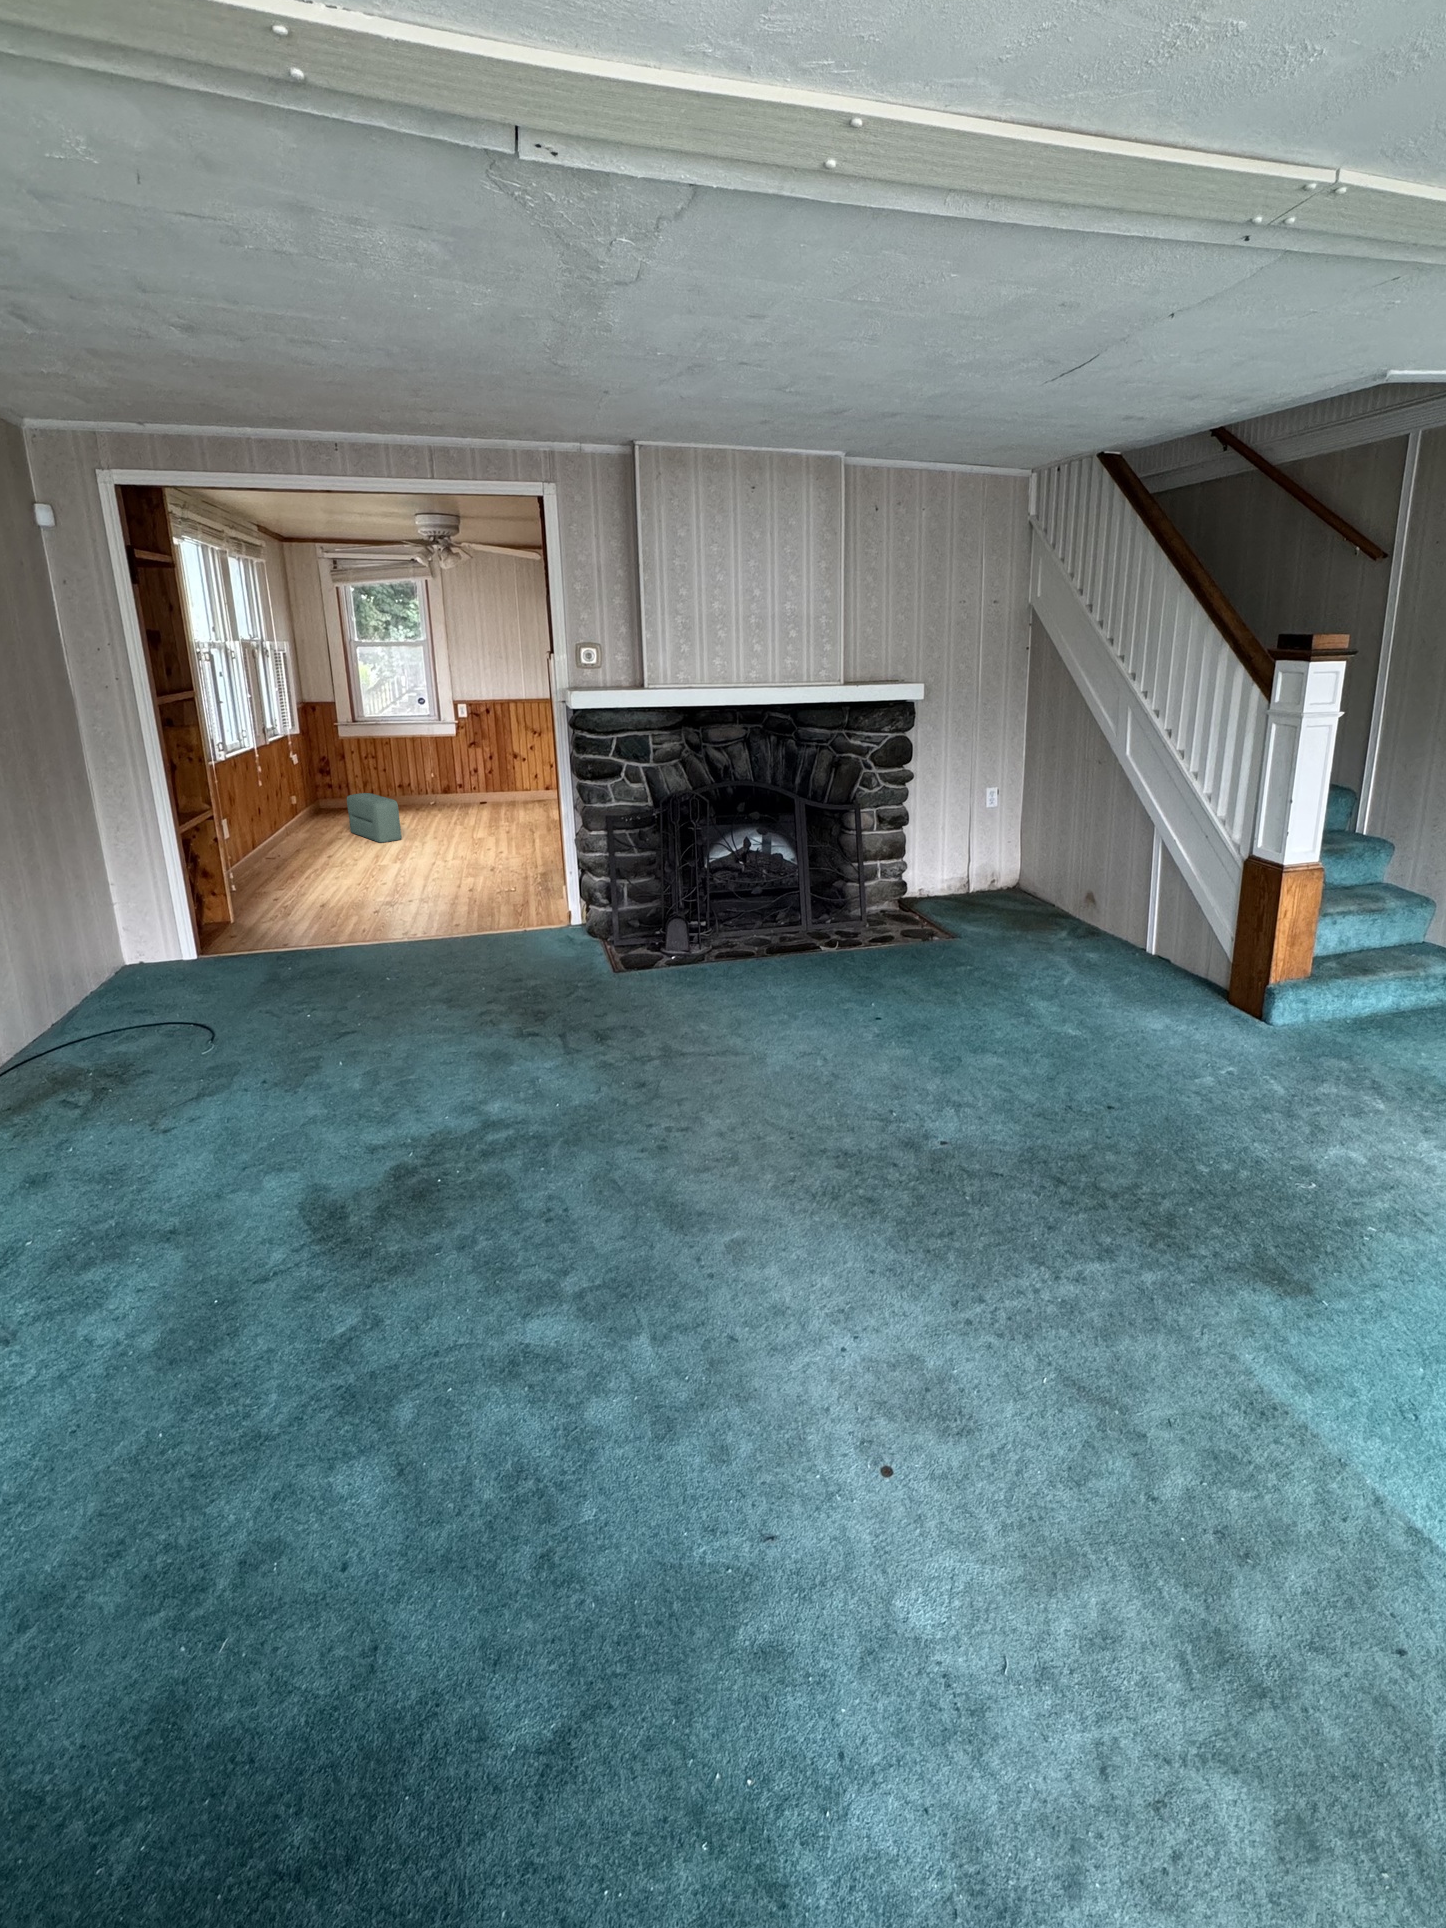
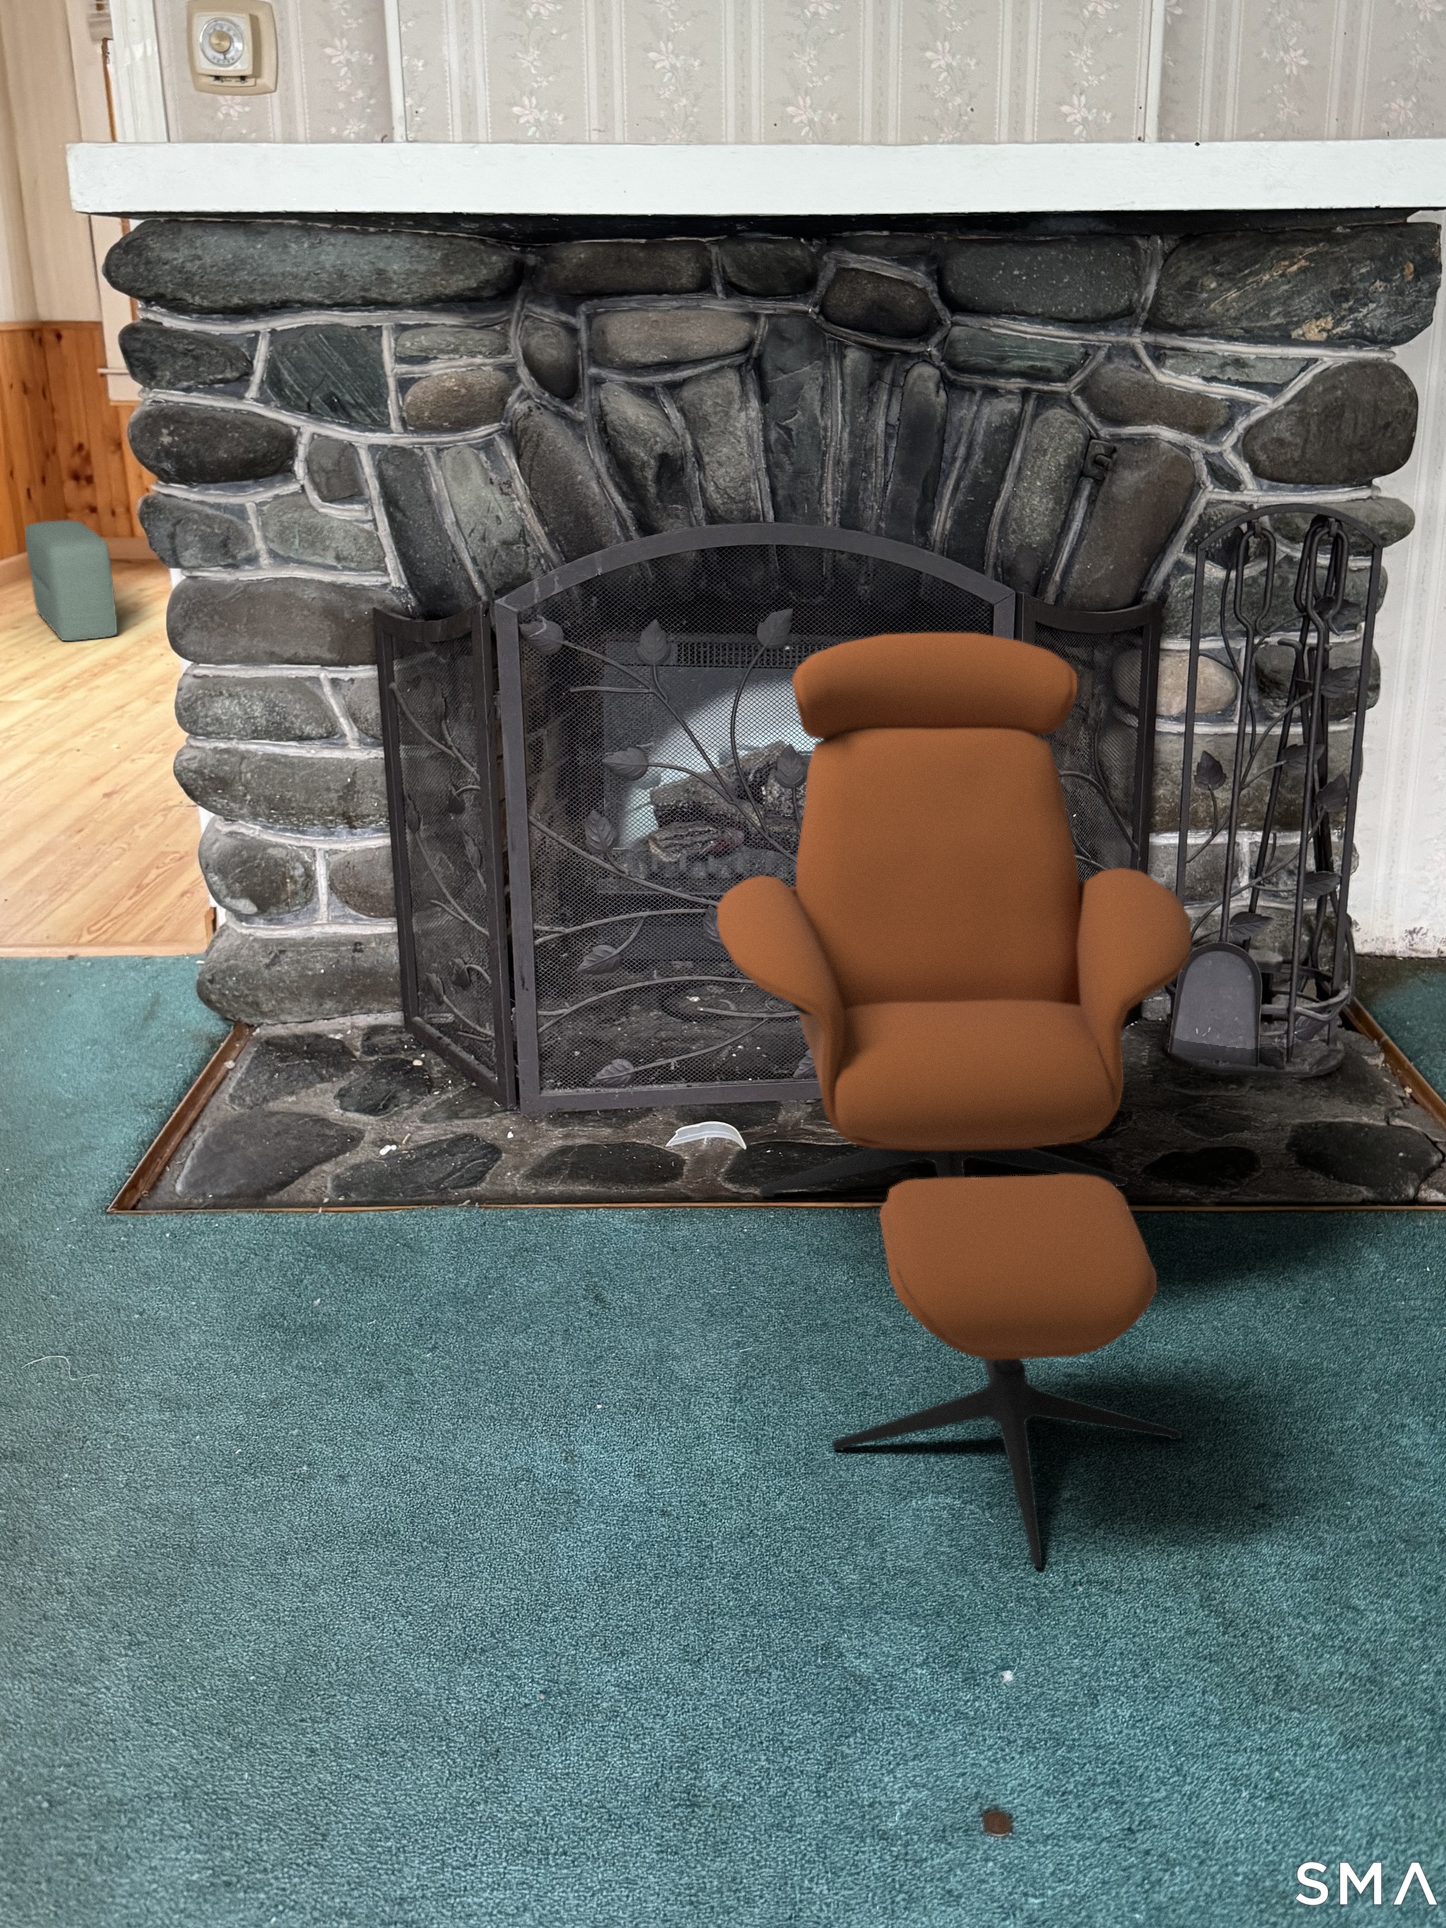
lounge chair: none [762,810,891,1000] -> present [717,633,1191,1568]

